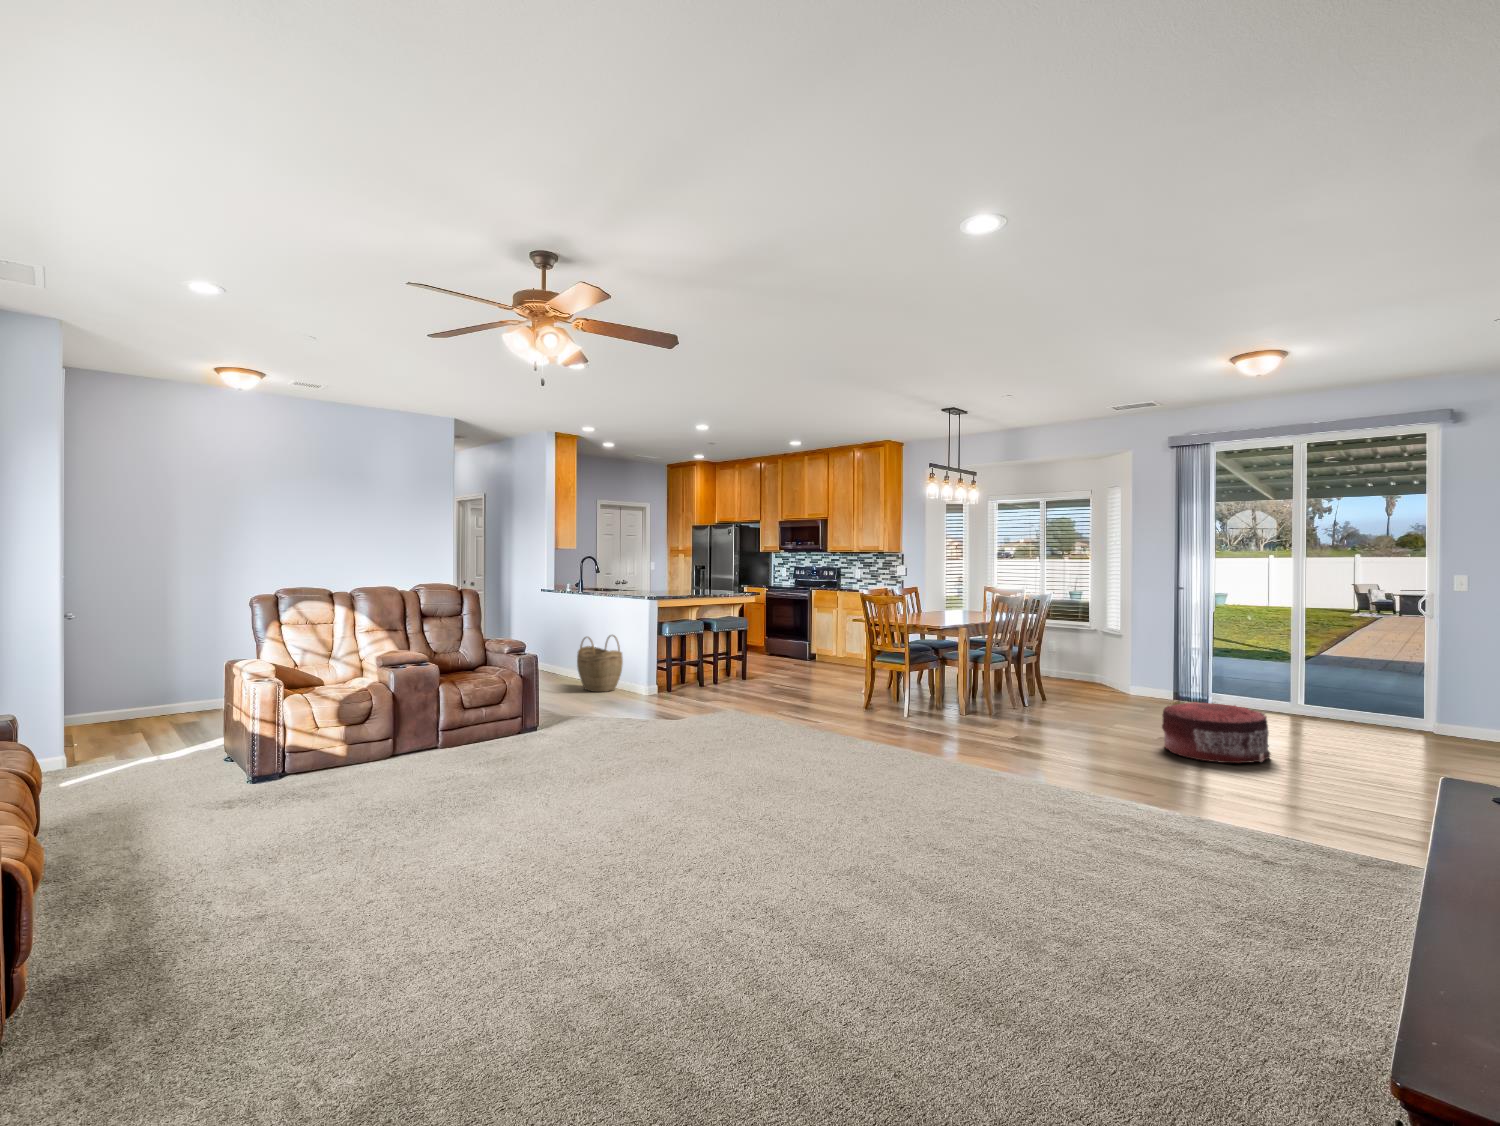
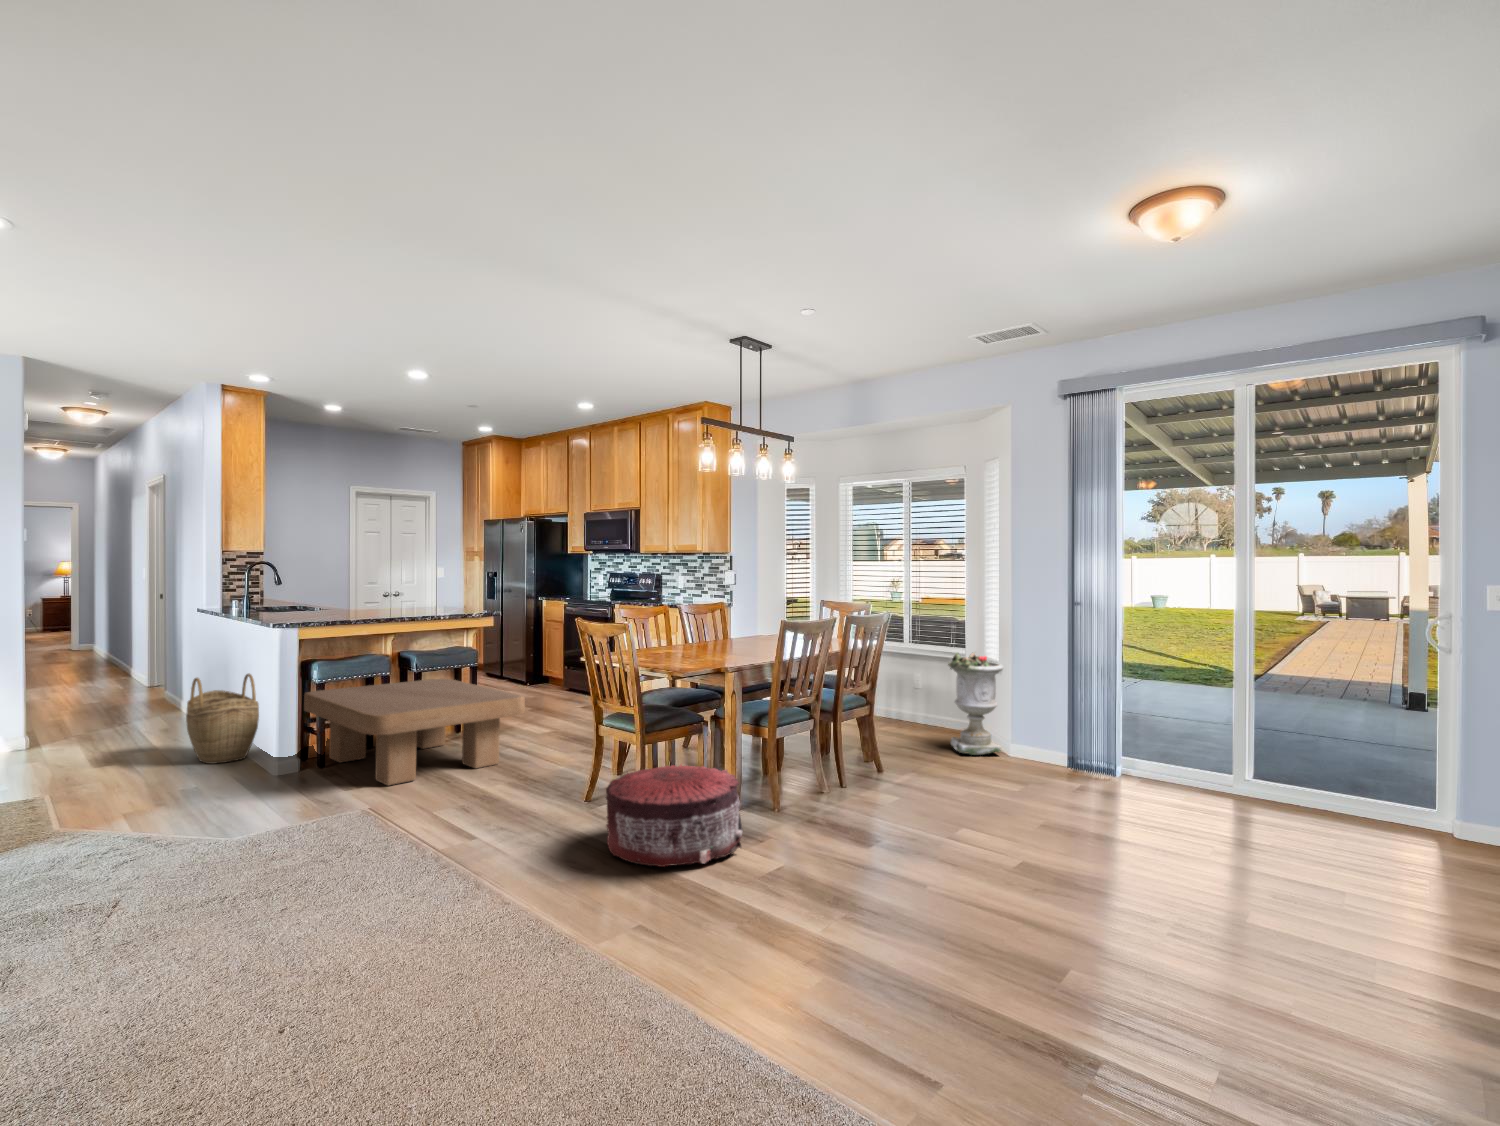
planter: none [1083,622,1124,693] -> present [948,653,1003,755]
coffee table: none [654,640,801,703] -> present [304,679,525,786]
pouf: present [1162,702,1270,763] -> present [606,765,742,867]

